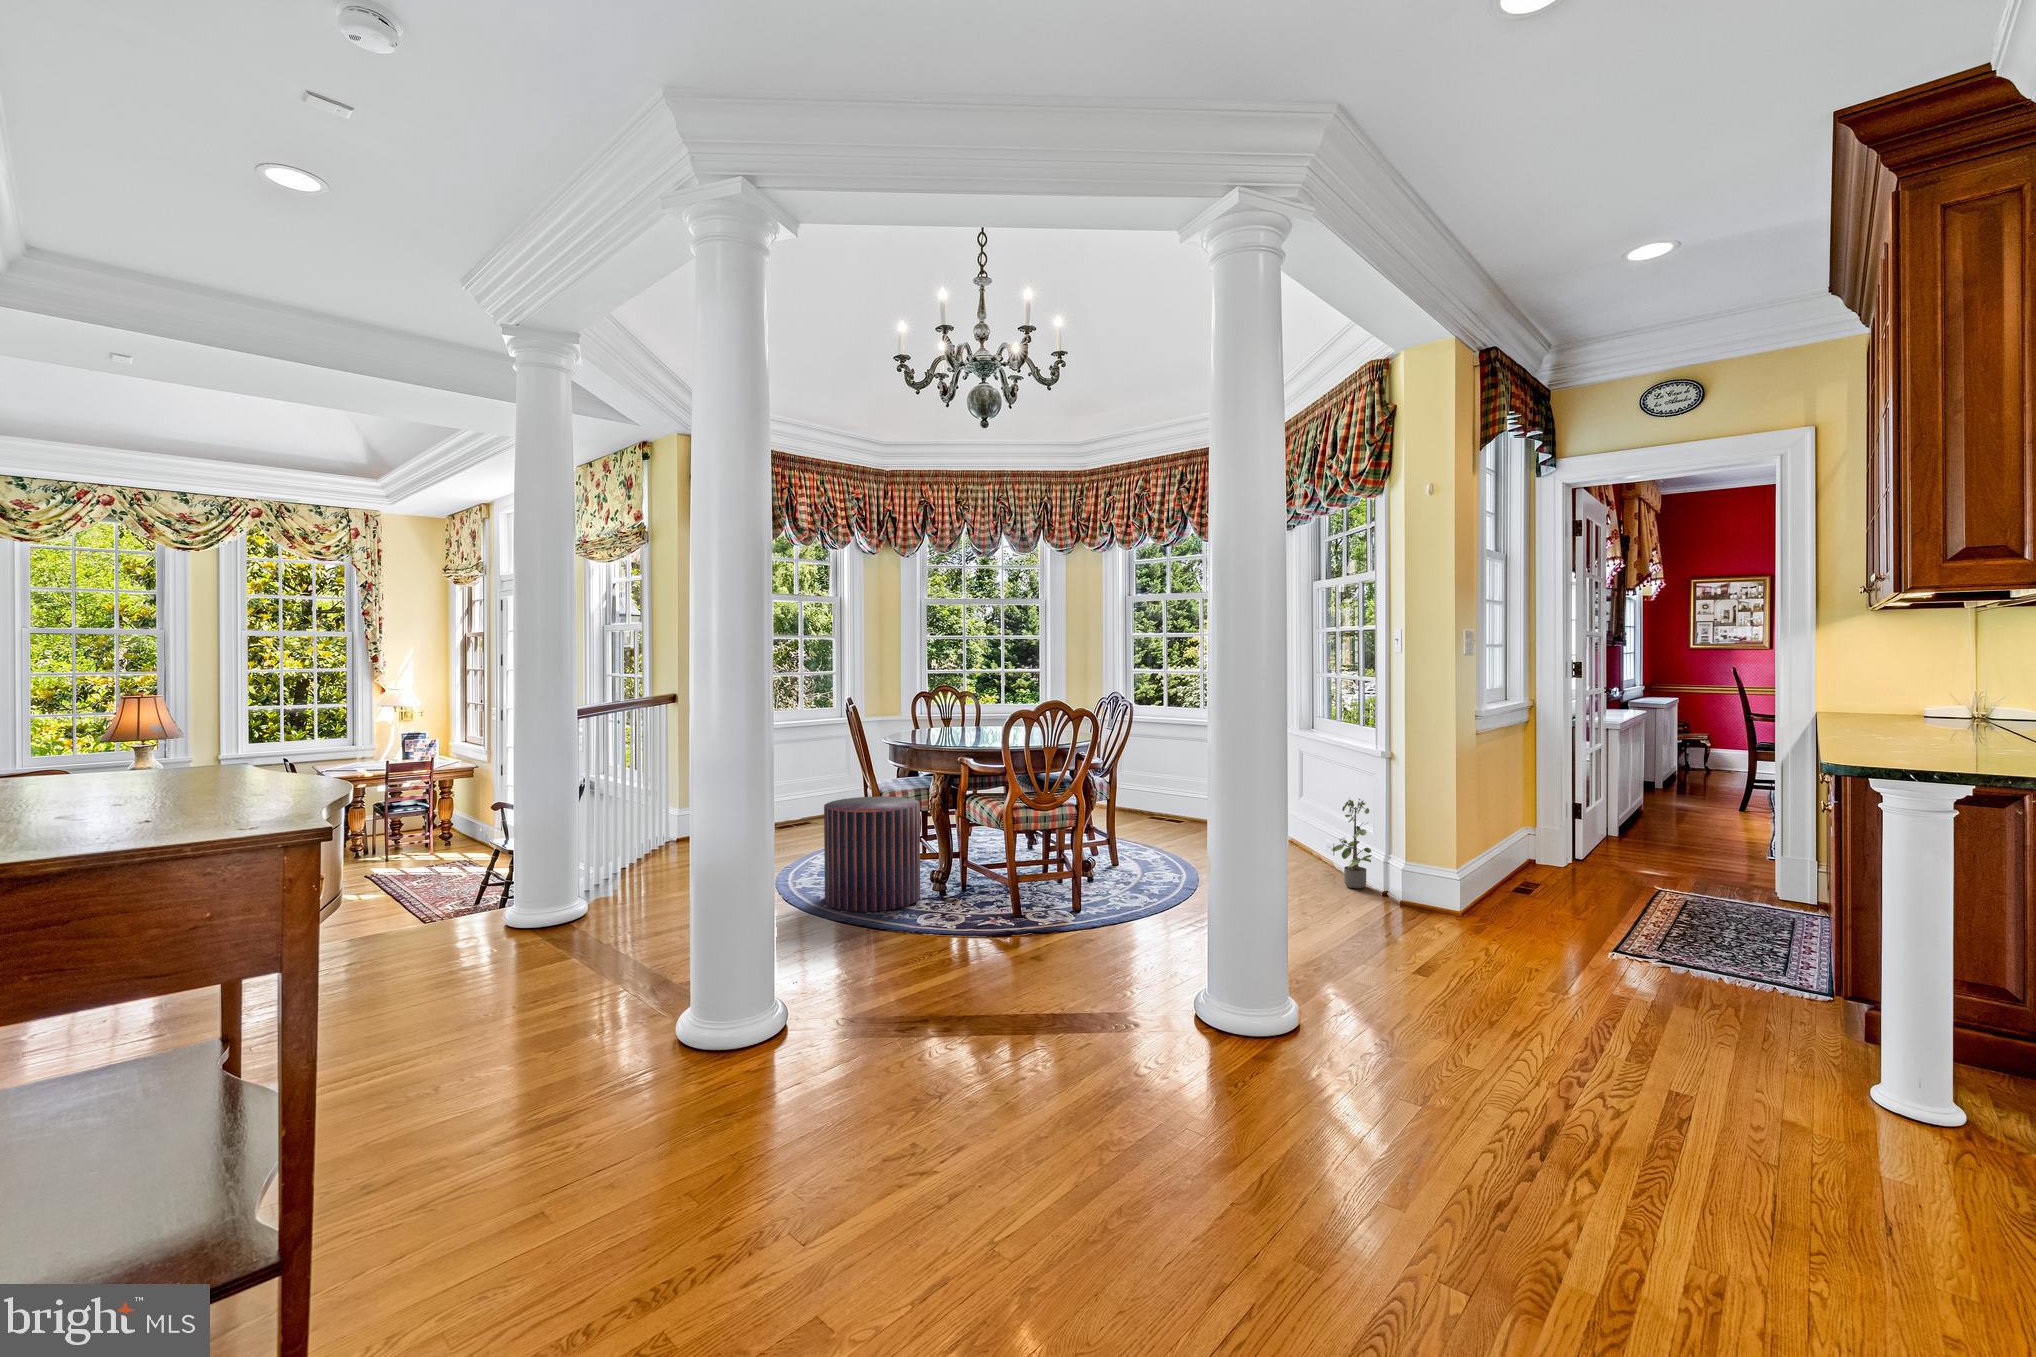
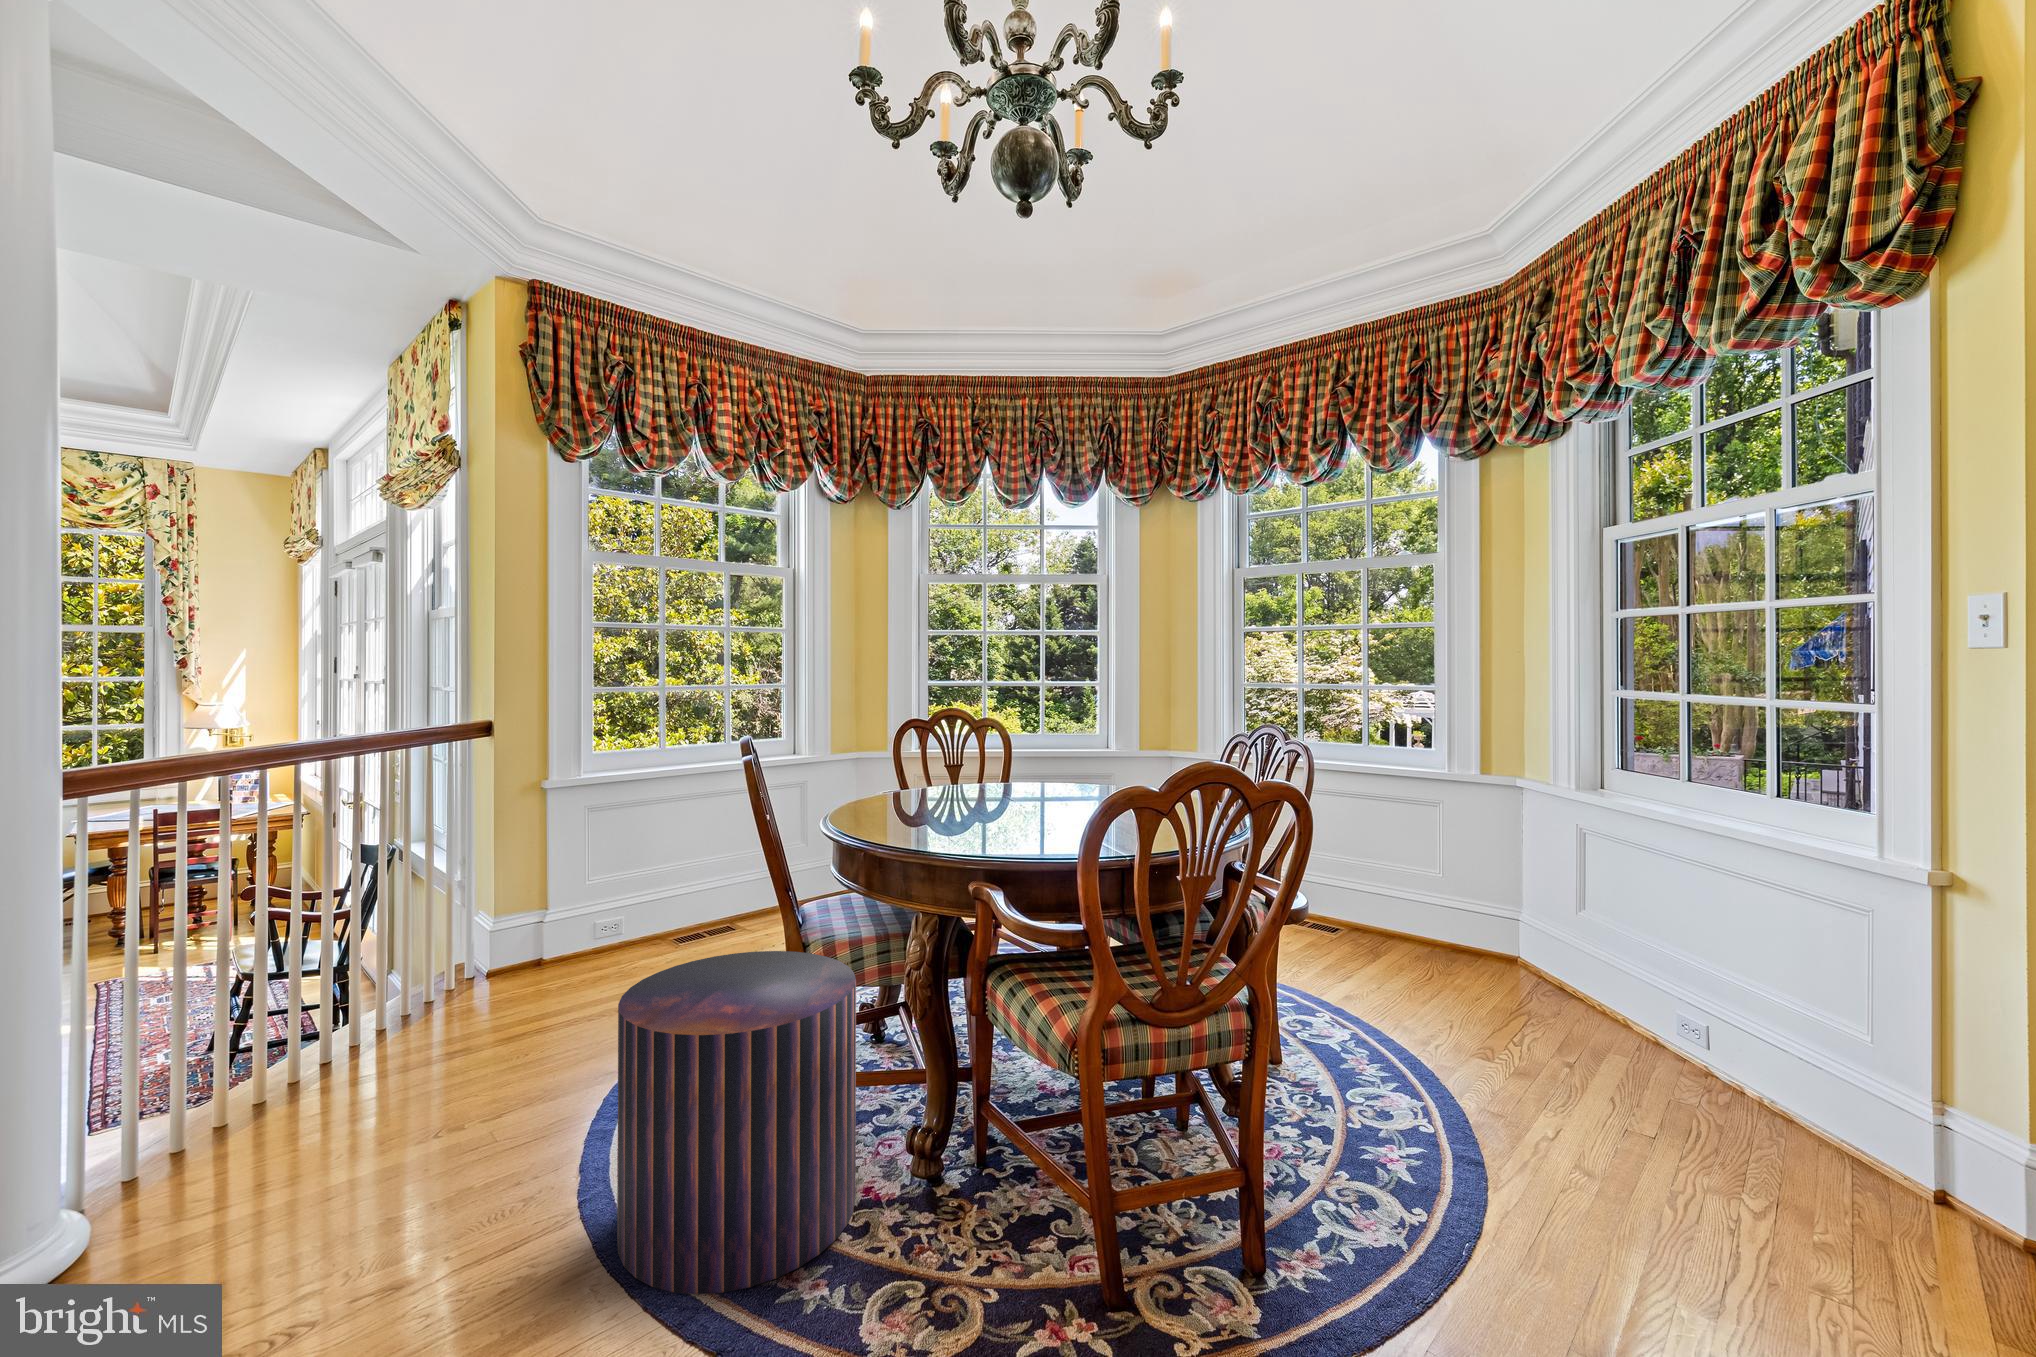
potted plant: present [1332,799,1372,889] -> none [1802,970,1971,1197]

